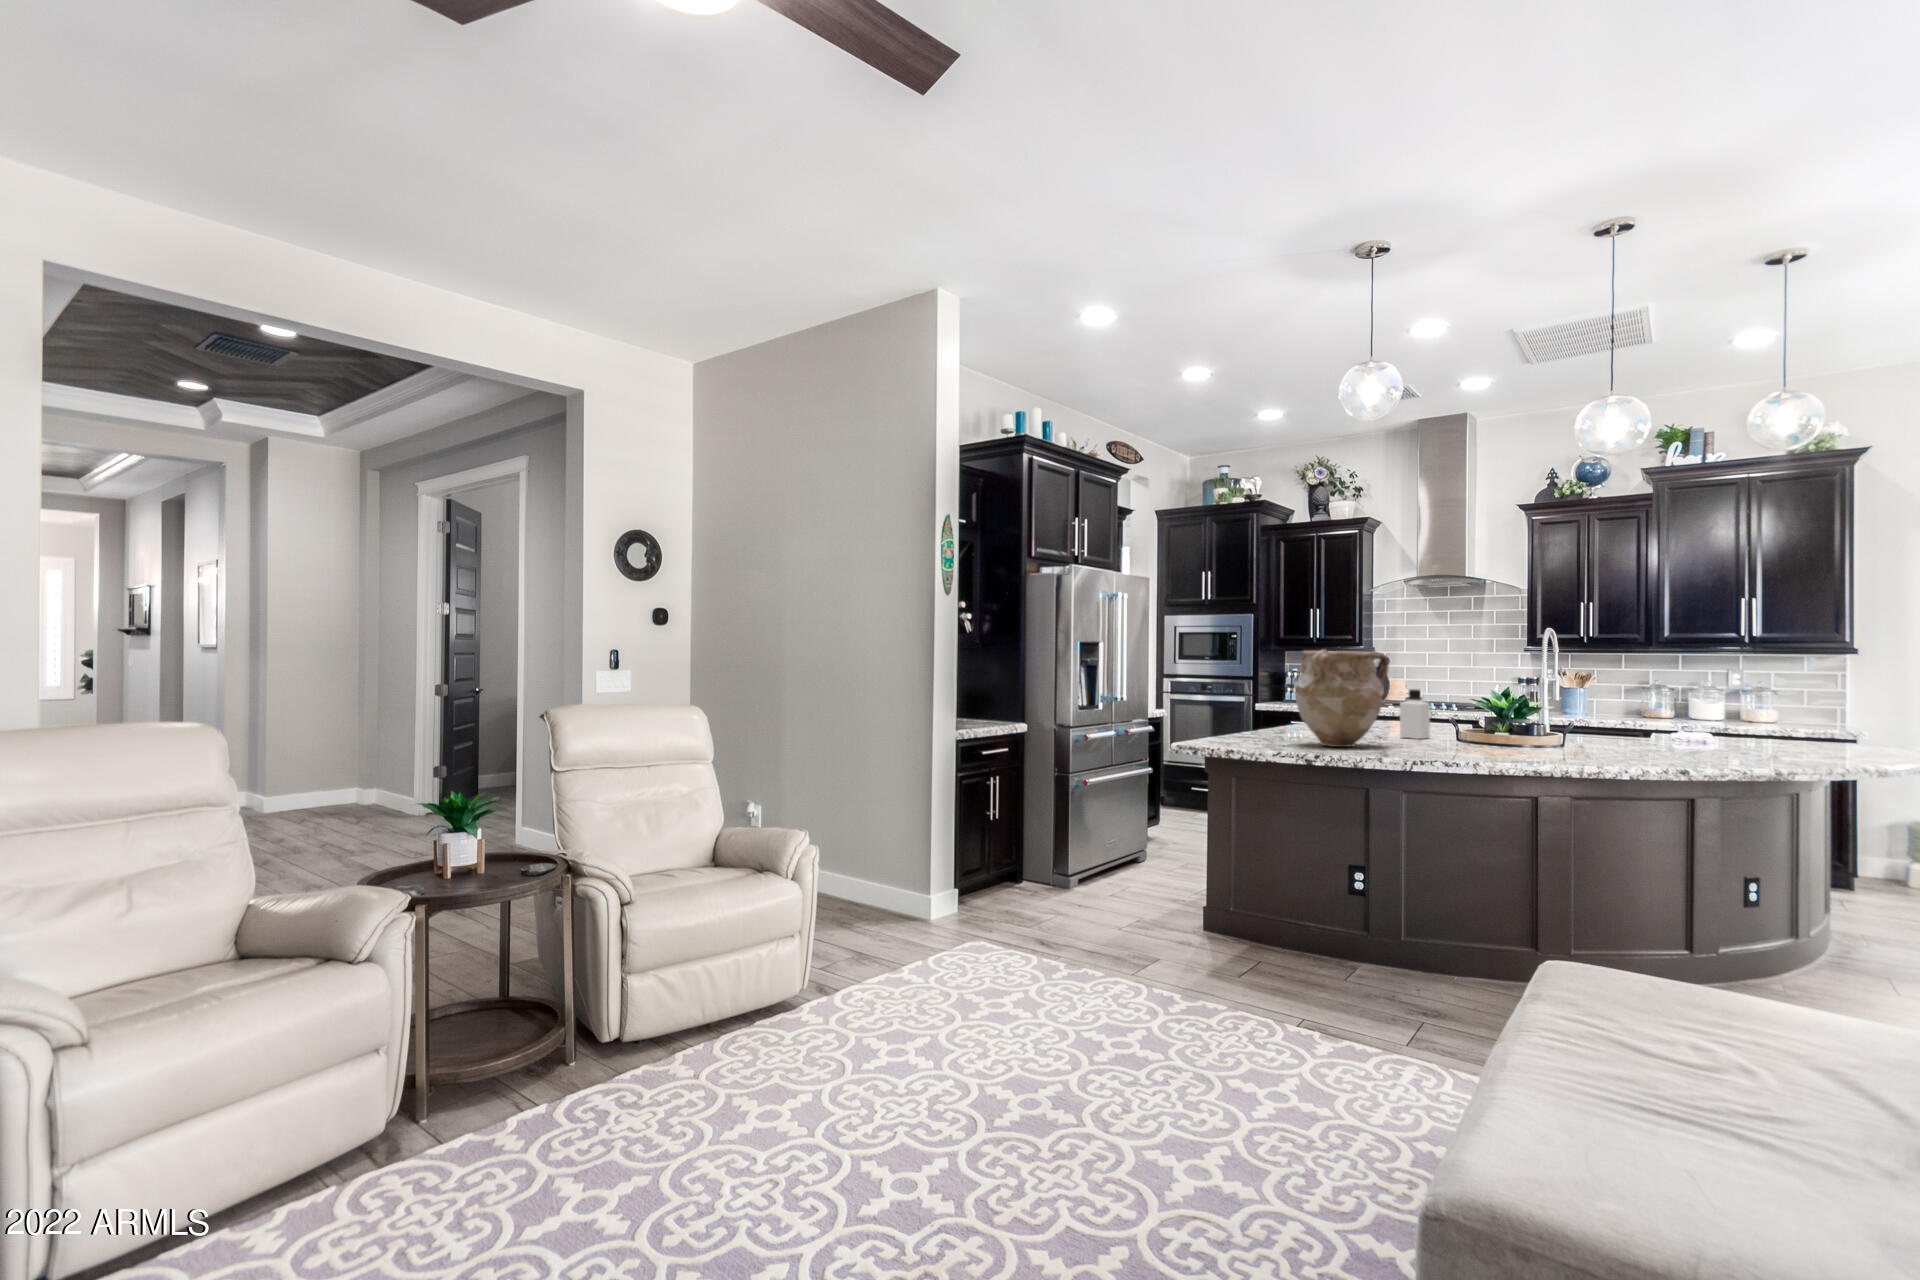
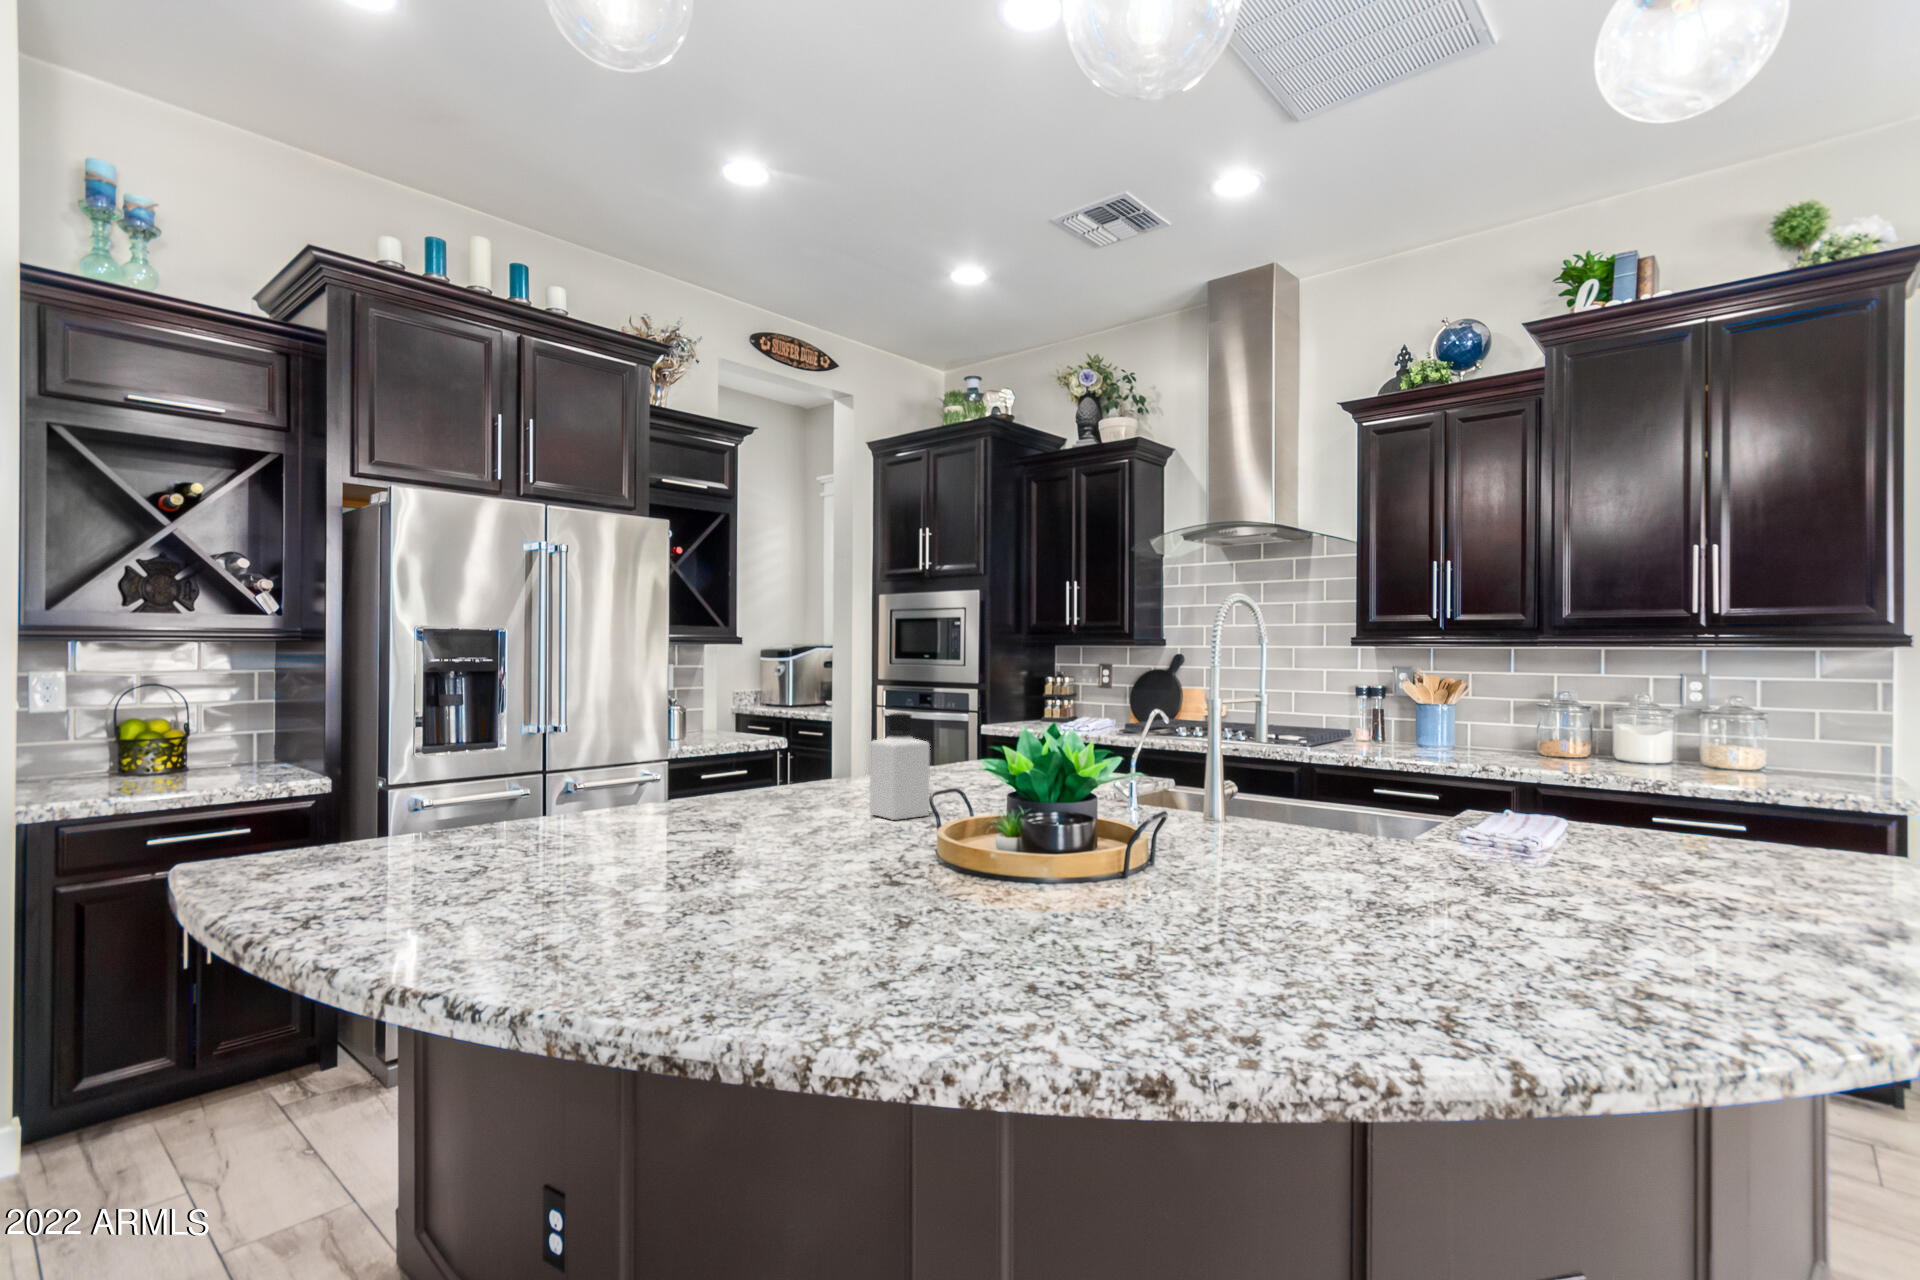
vase: present [1294,649,1389,747] -> none [467,625,697,855]

